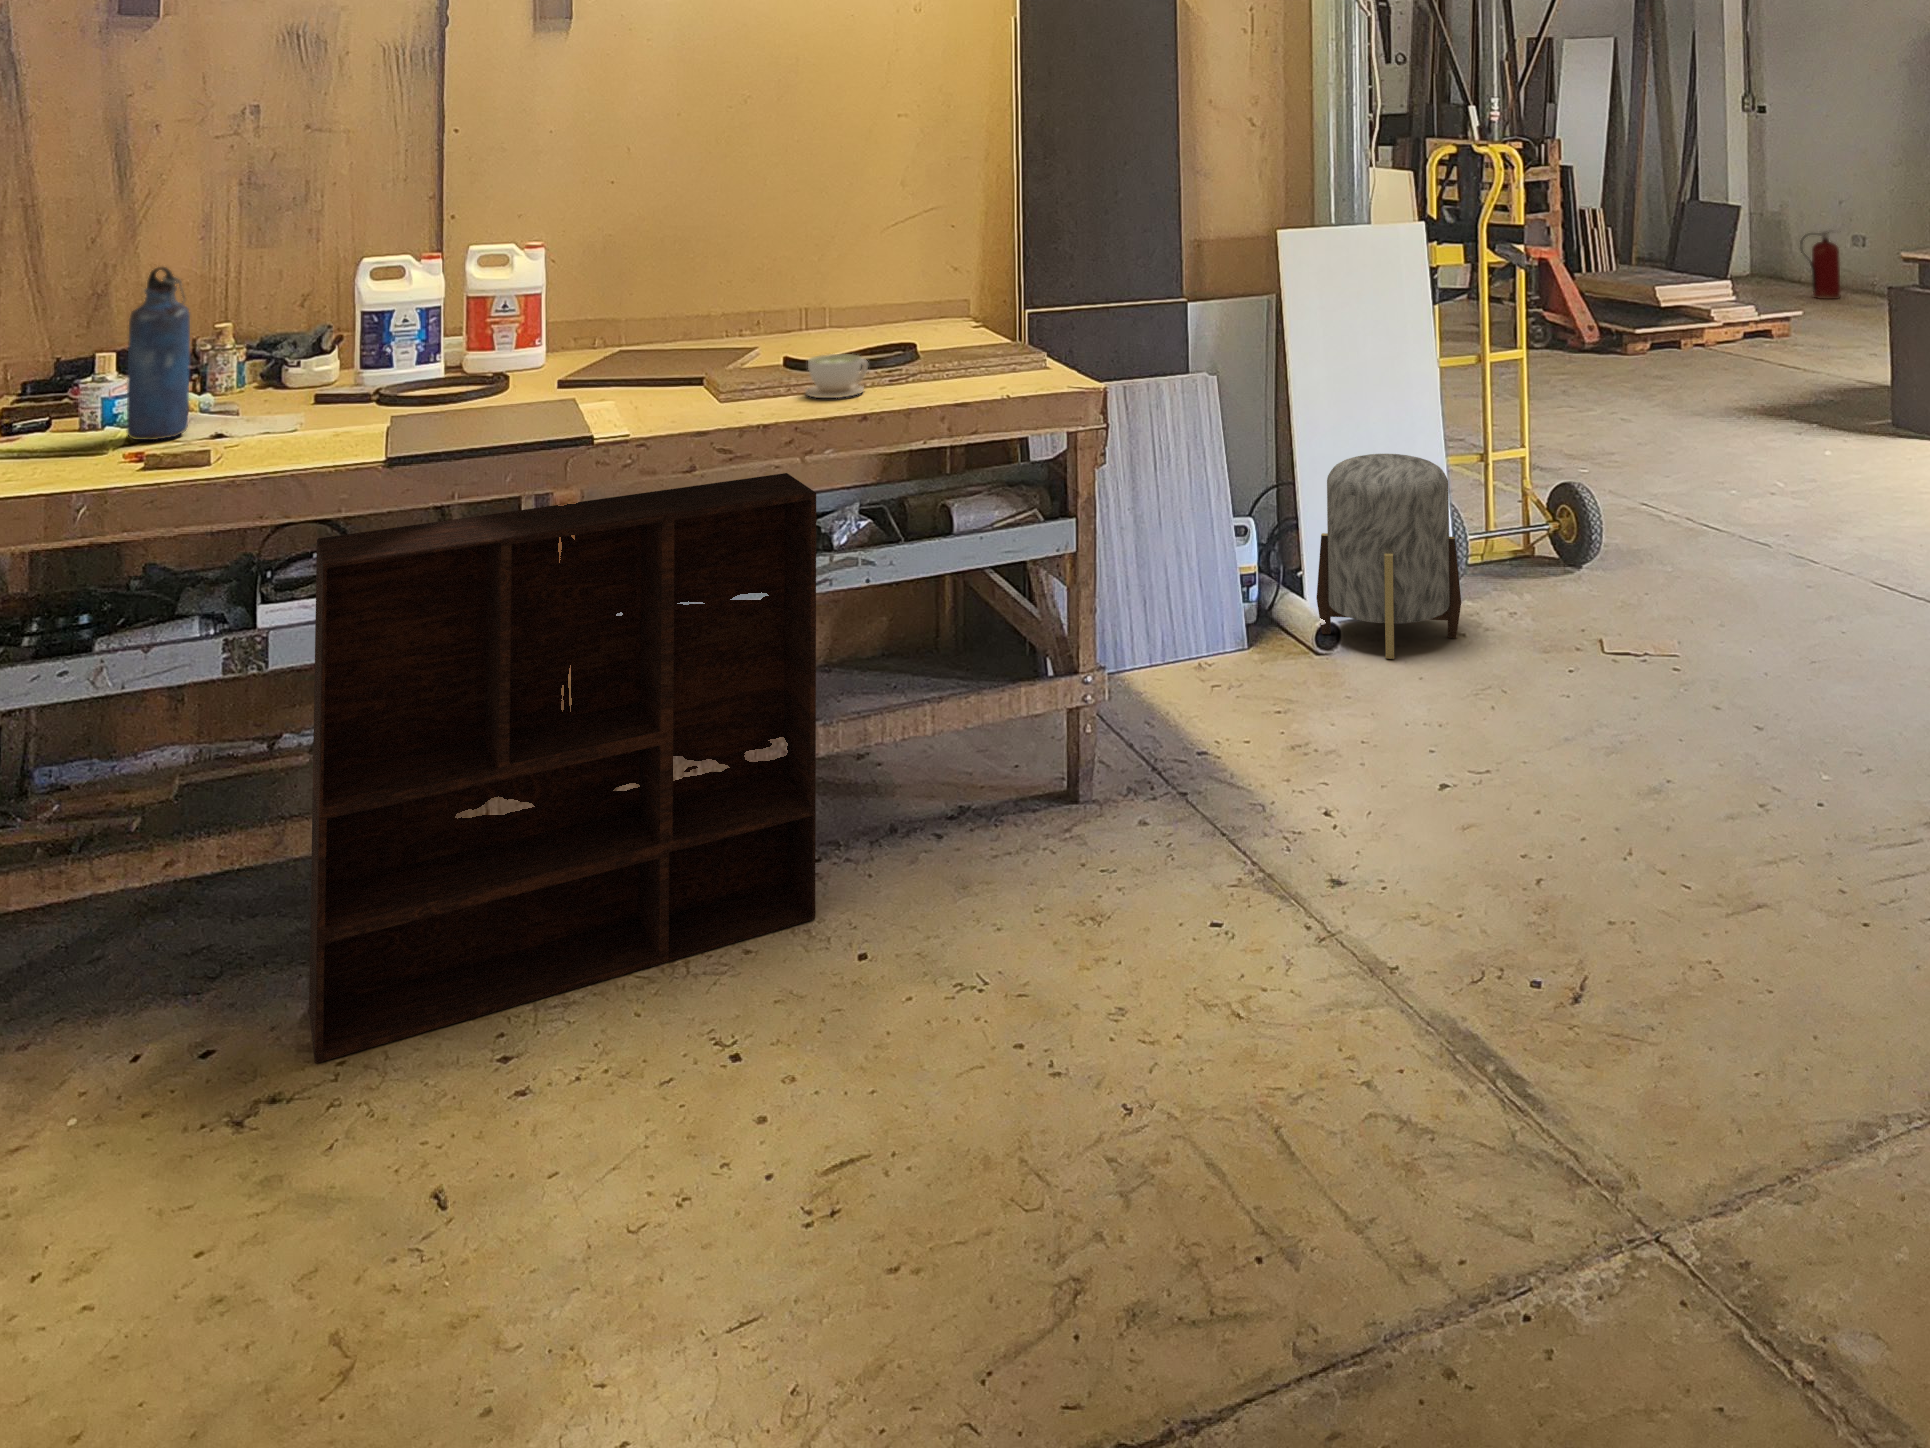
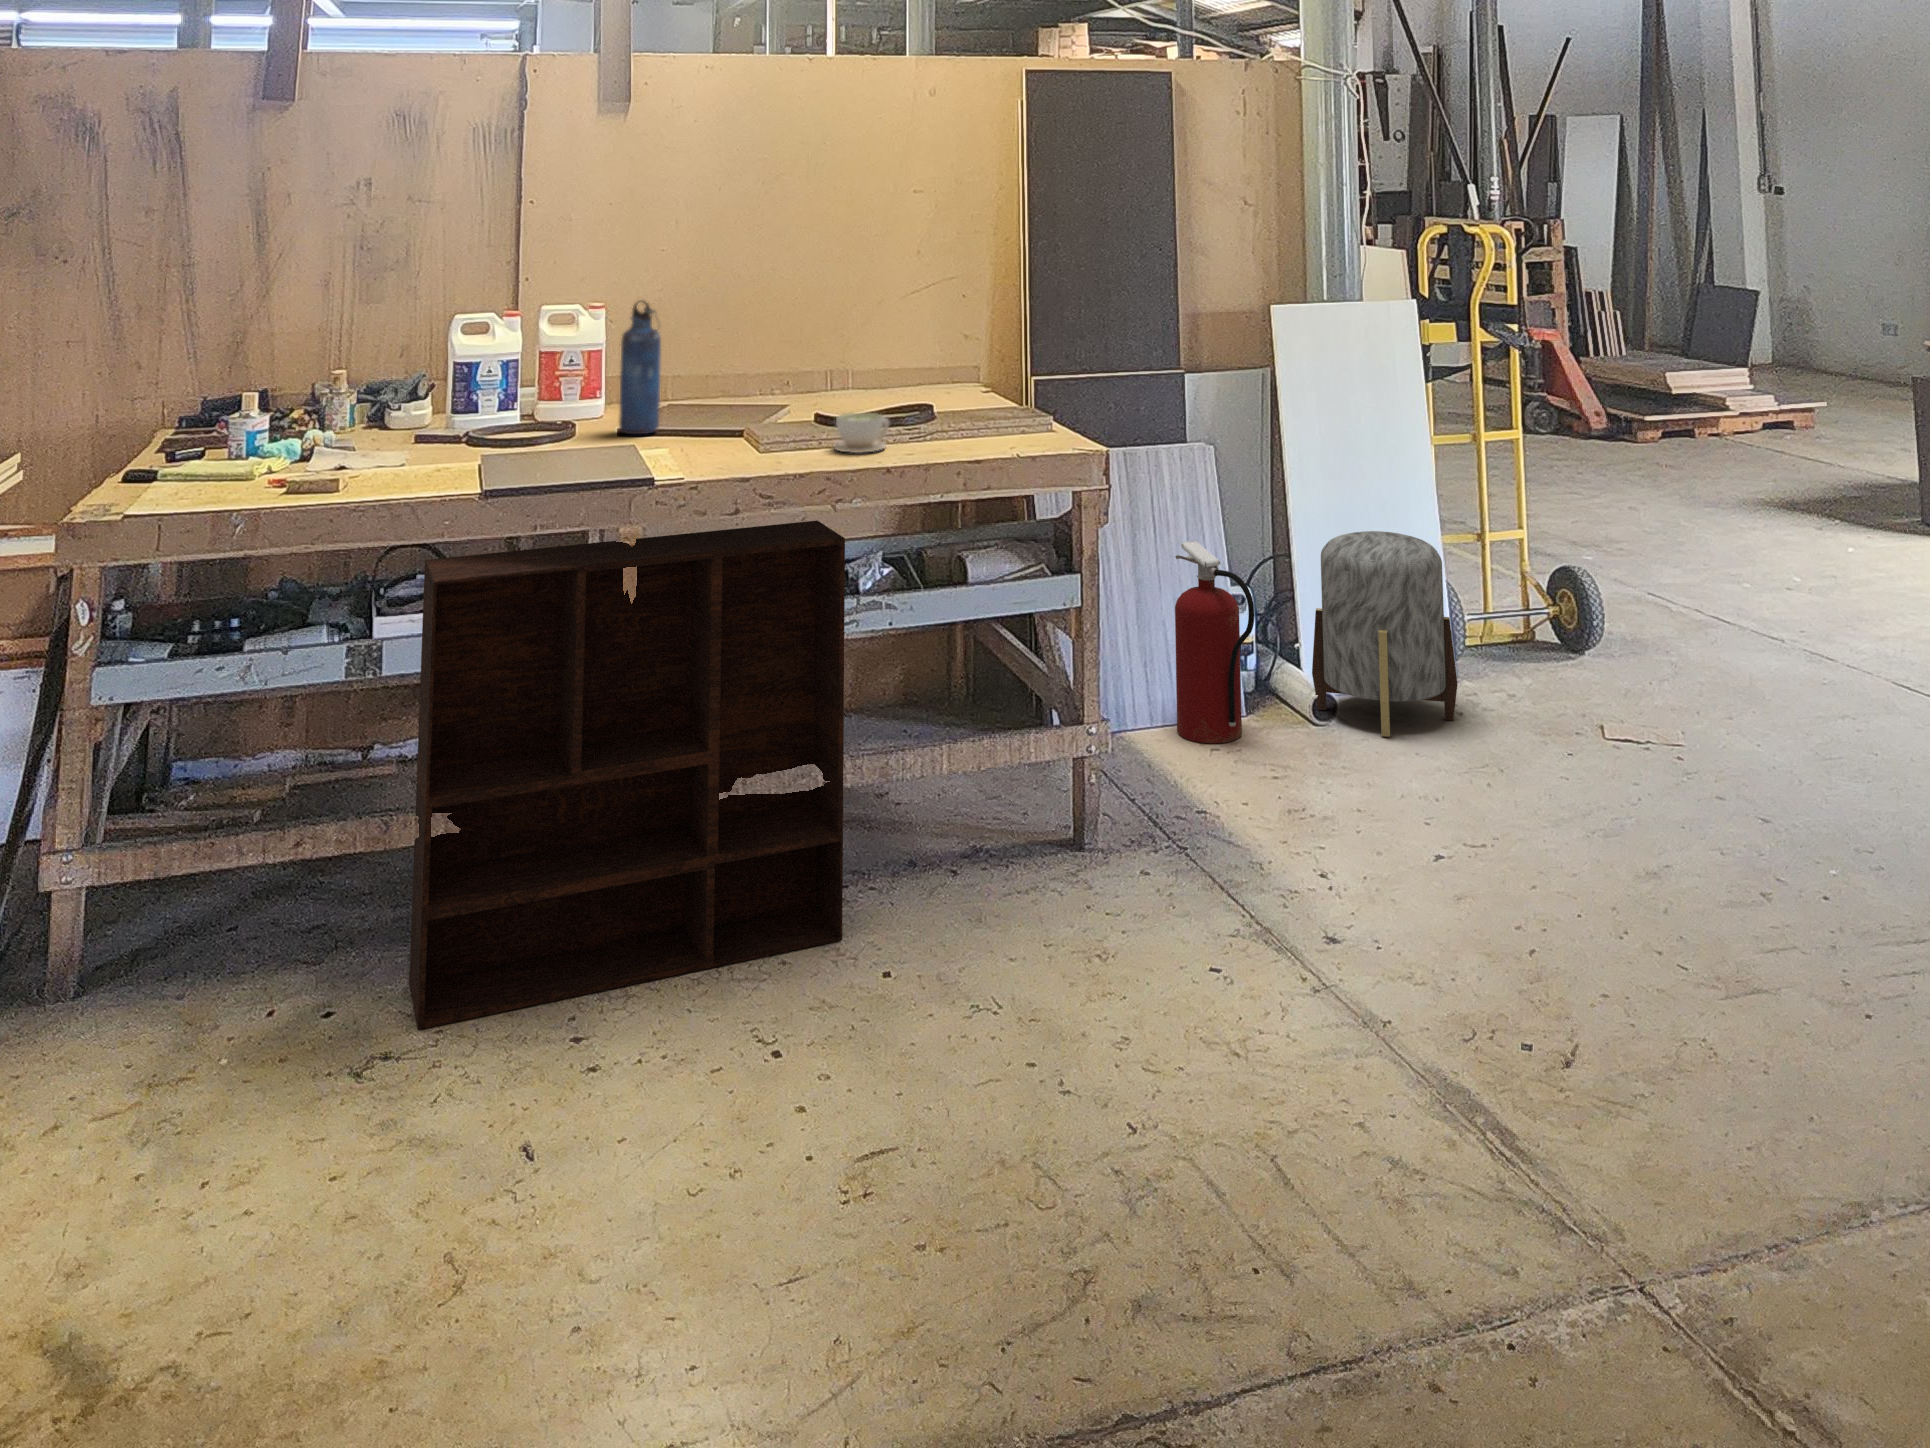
fire extinguisher: present [1801,225,1840,299] -> present [1175,541,1254,743]
water bottle: present [127,267,190,440] -> present [619,301,661,434]

